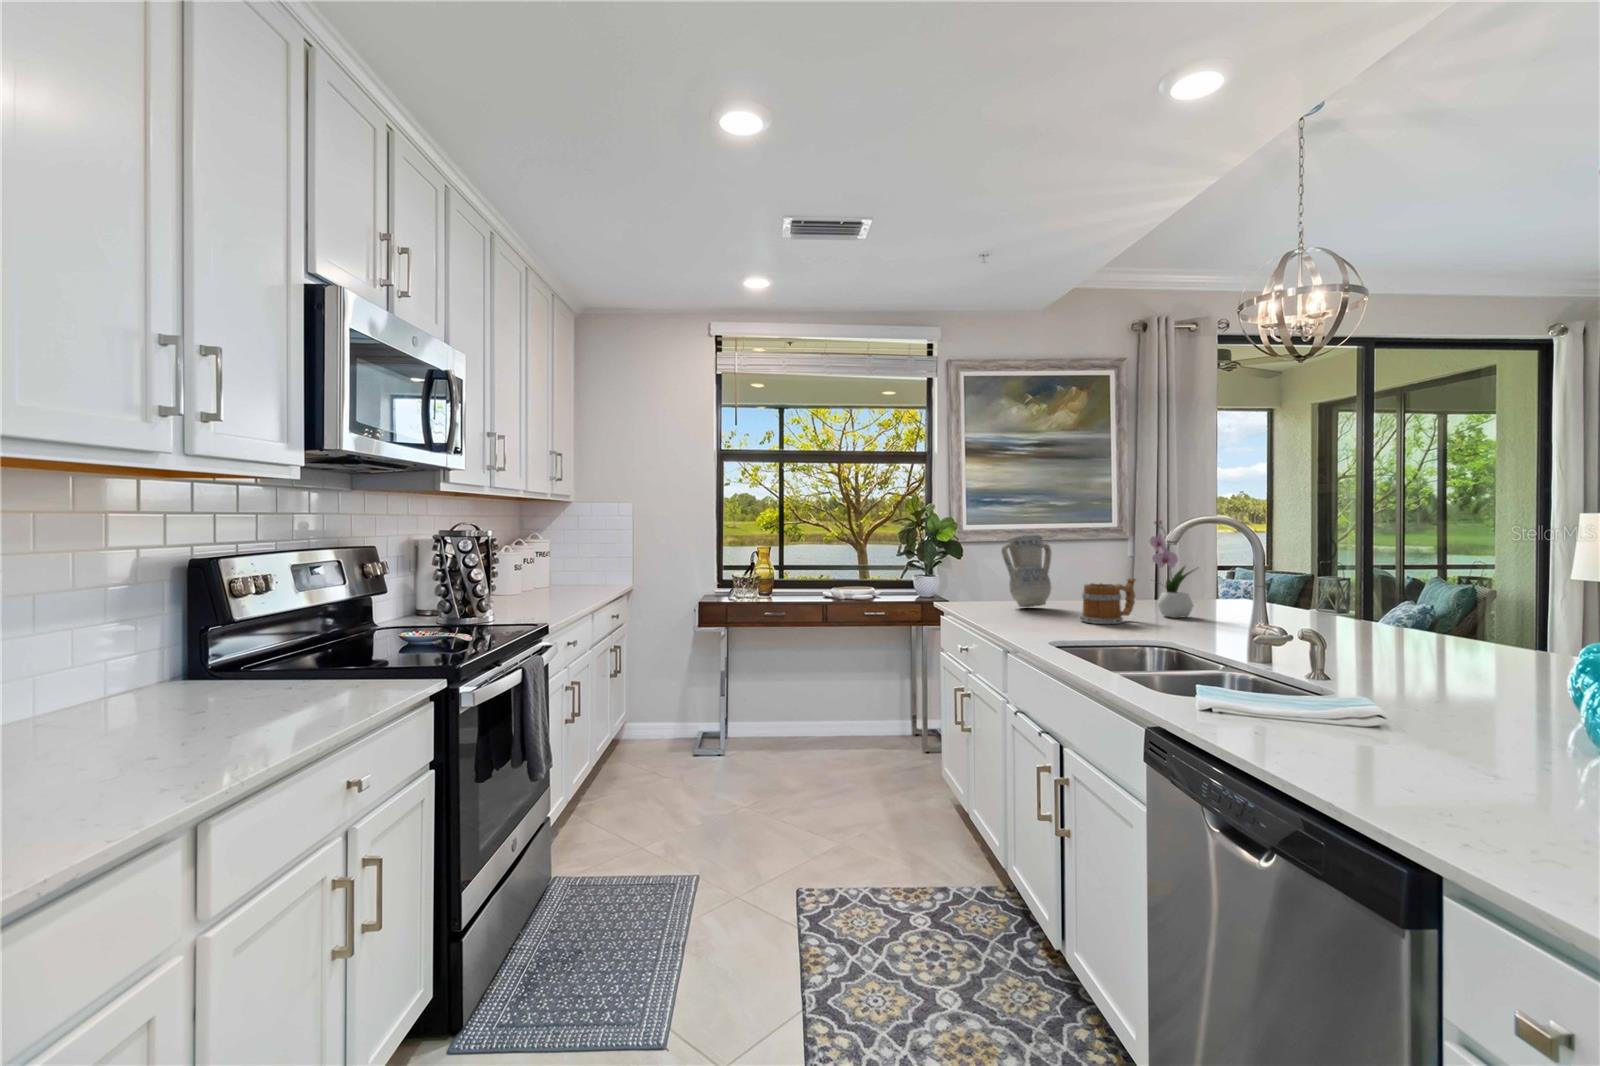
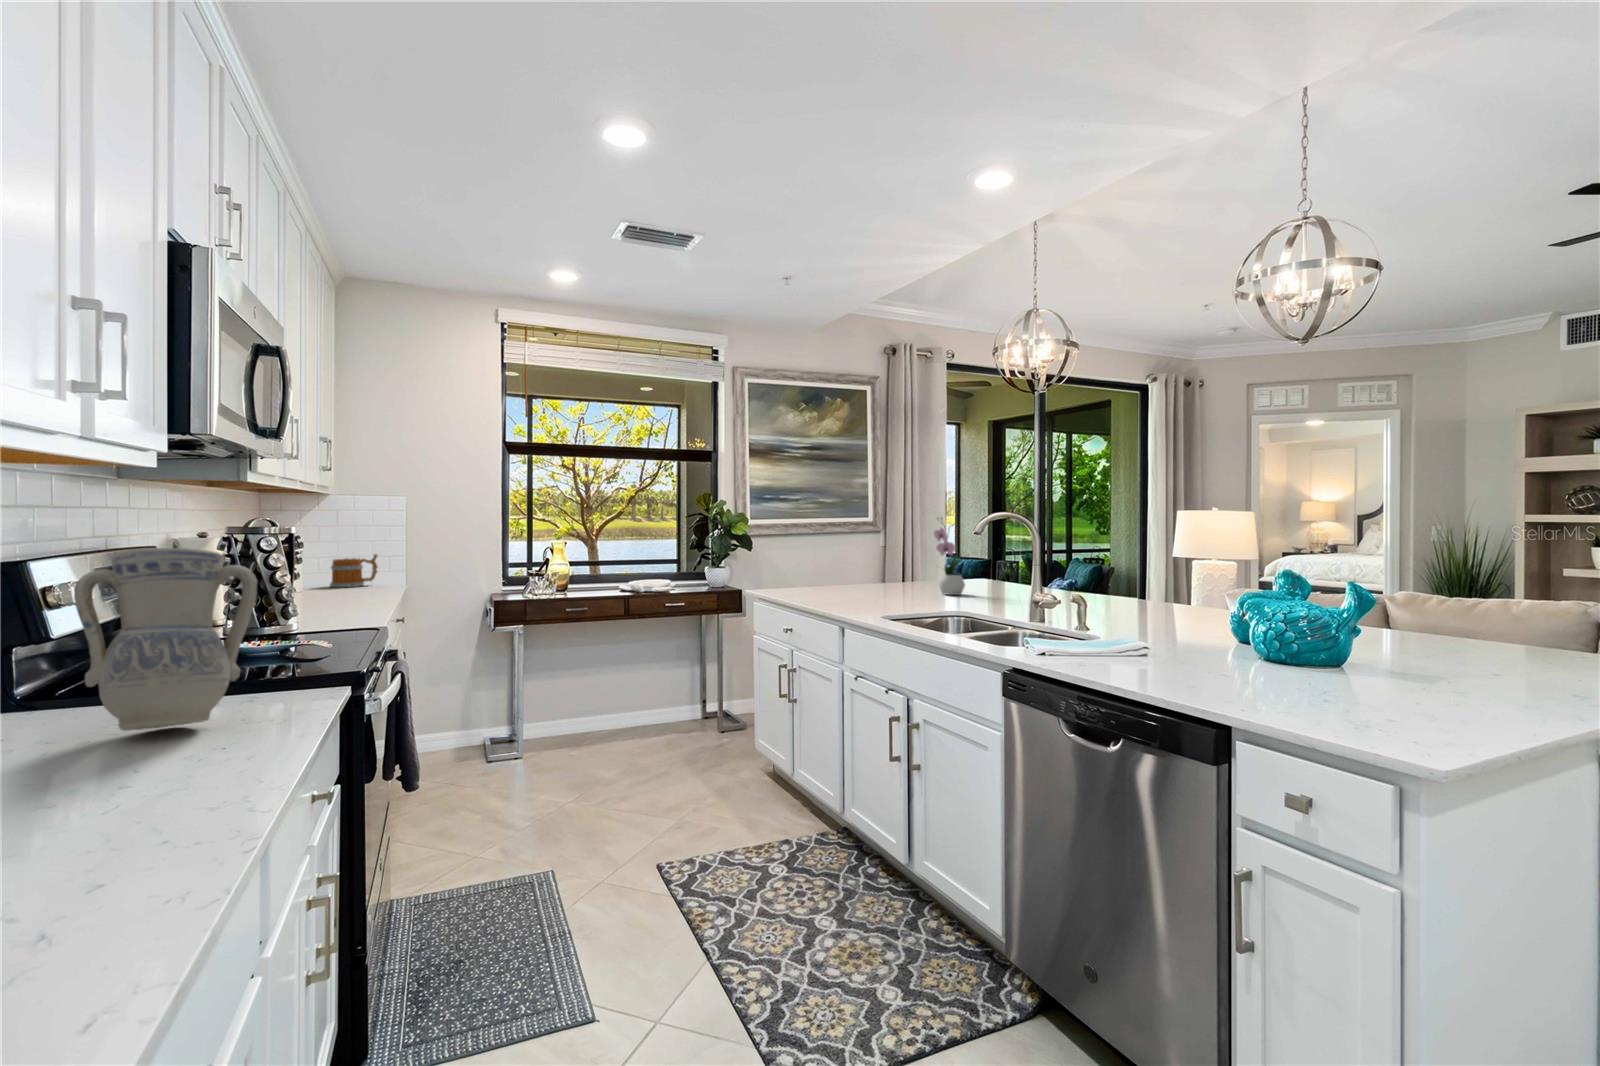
vase: present [1002,535,1052,607] -> present [74,548,257,731]
mug: present [1081,578,1136,624] -> present [330,554,378,587]

